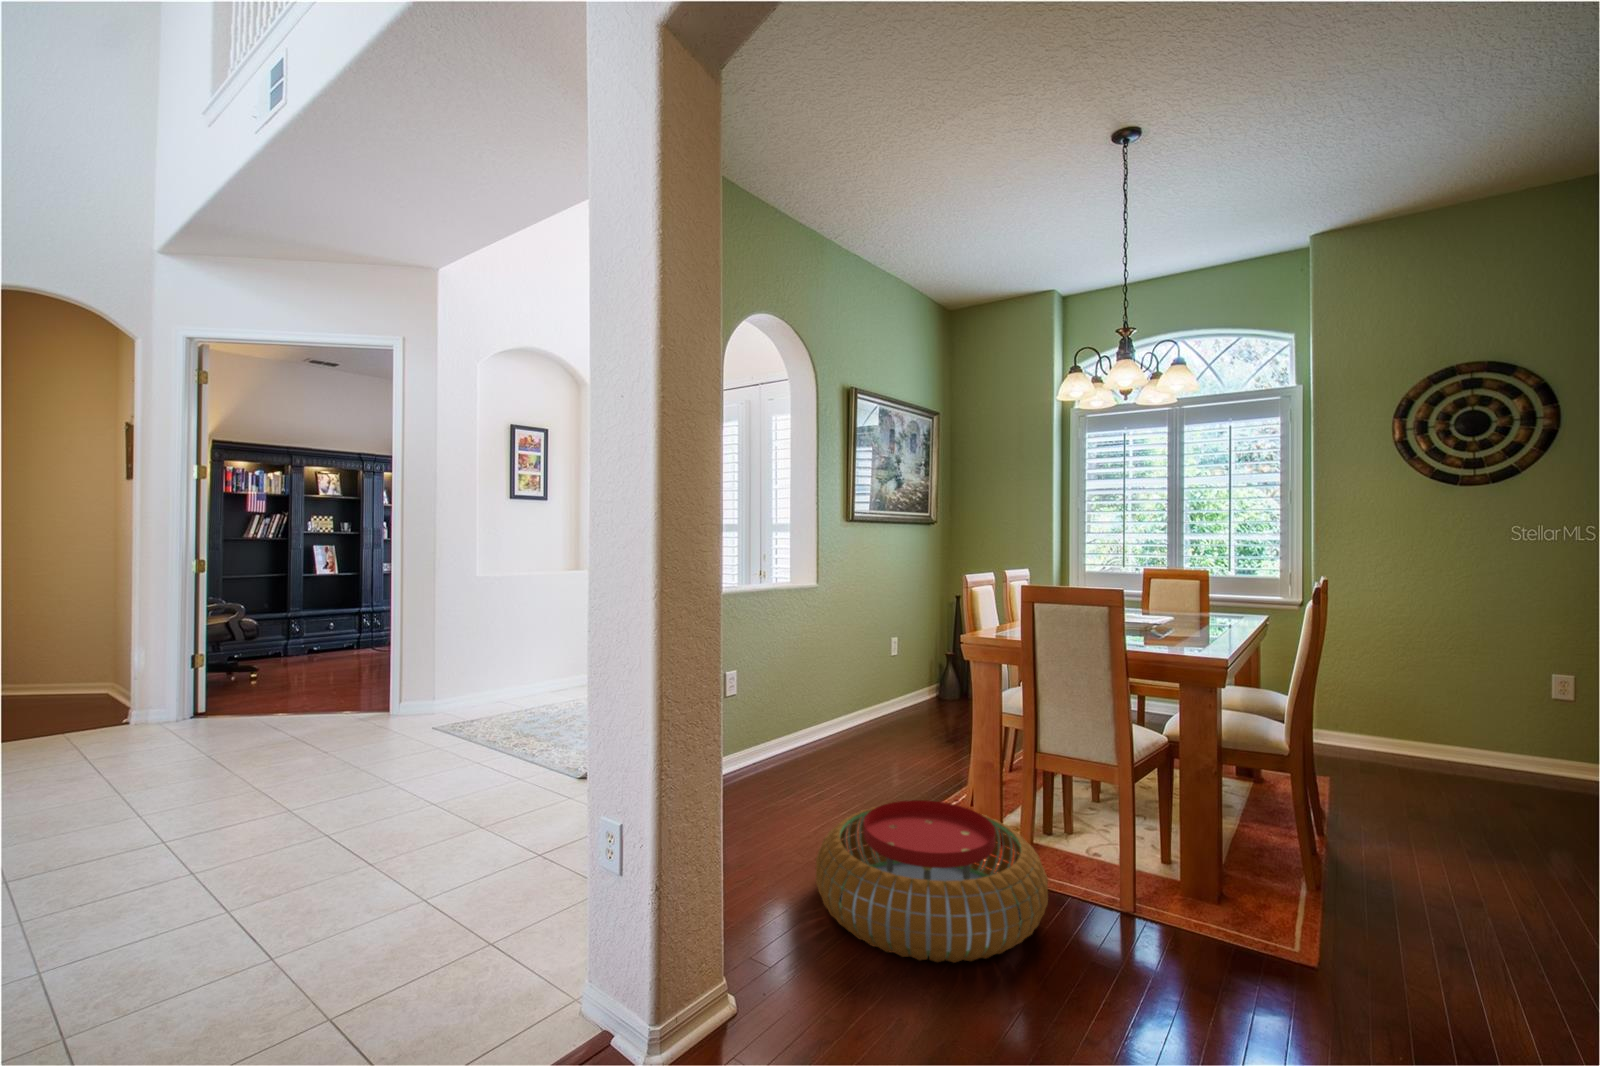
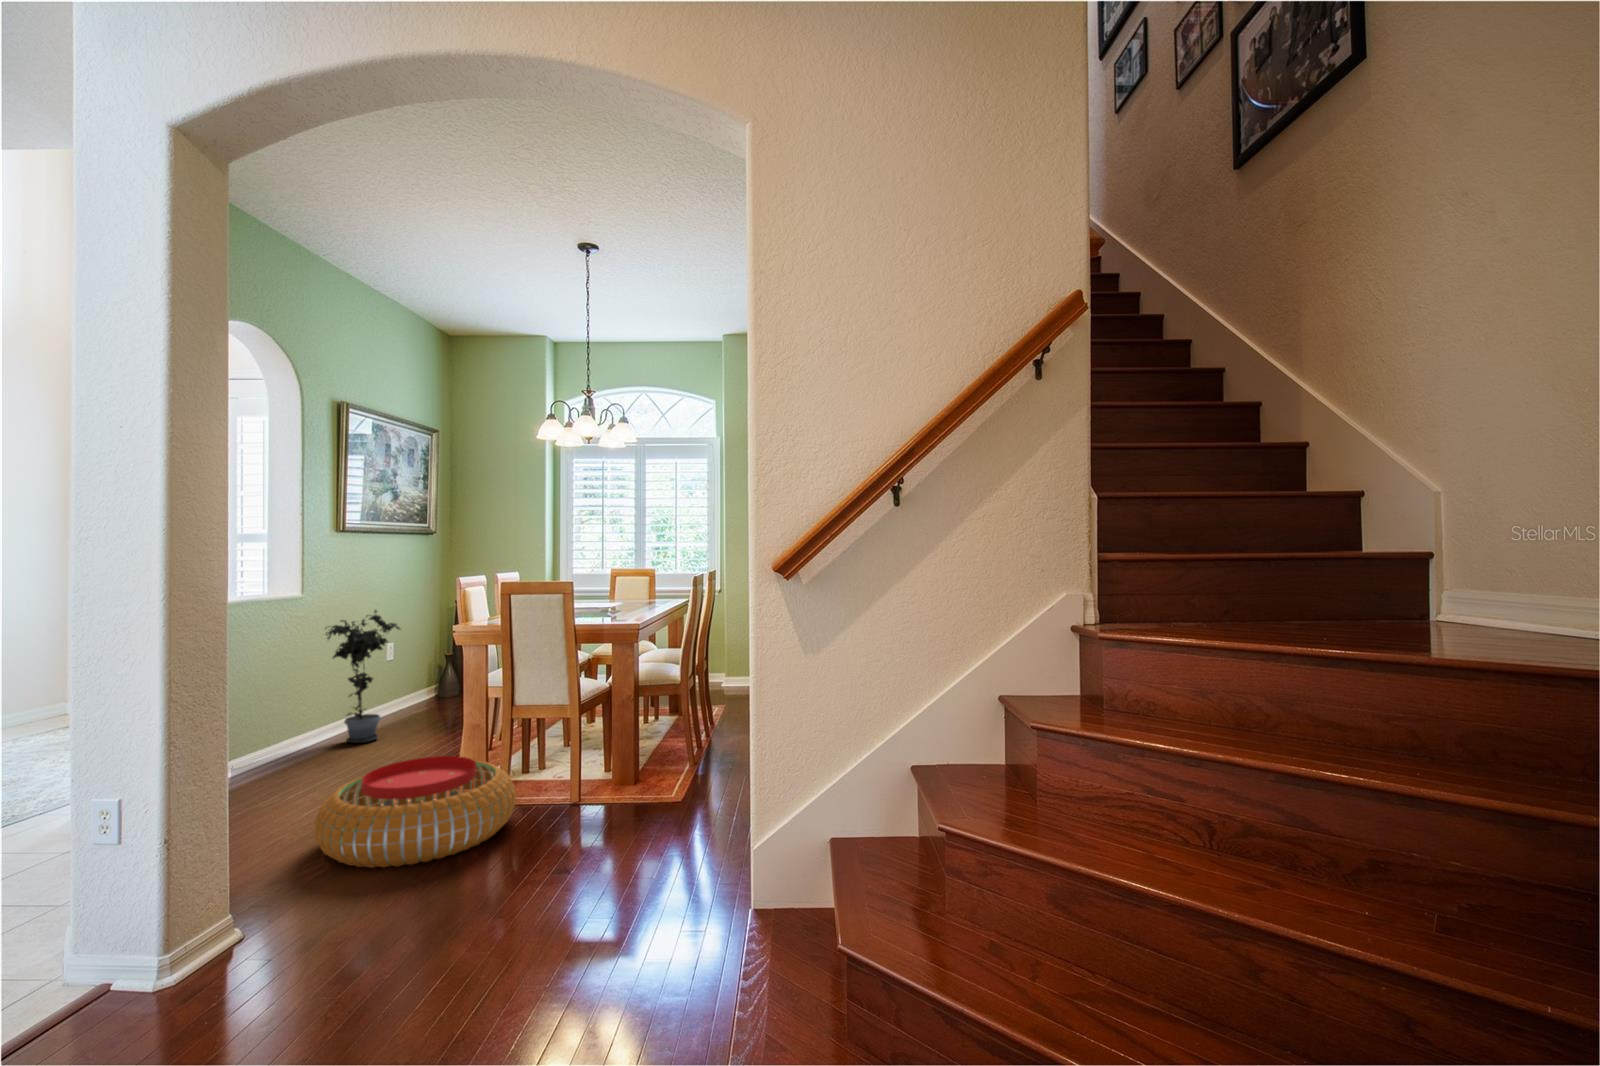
potted plant: none [836,603,905,742] -> present [326,610,401,743]

